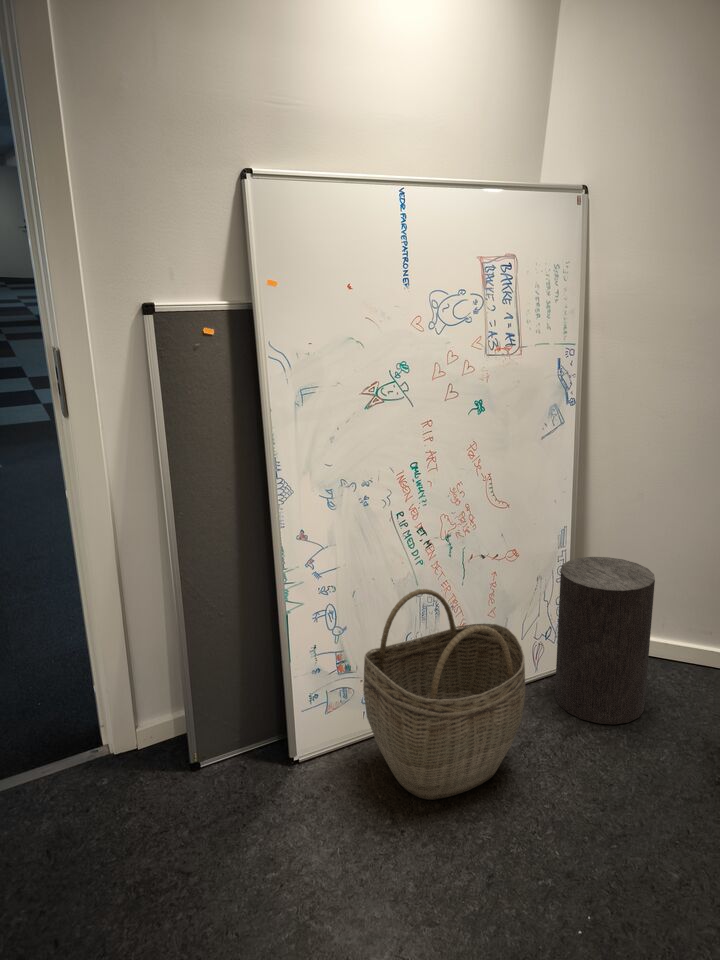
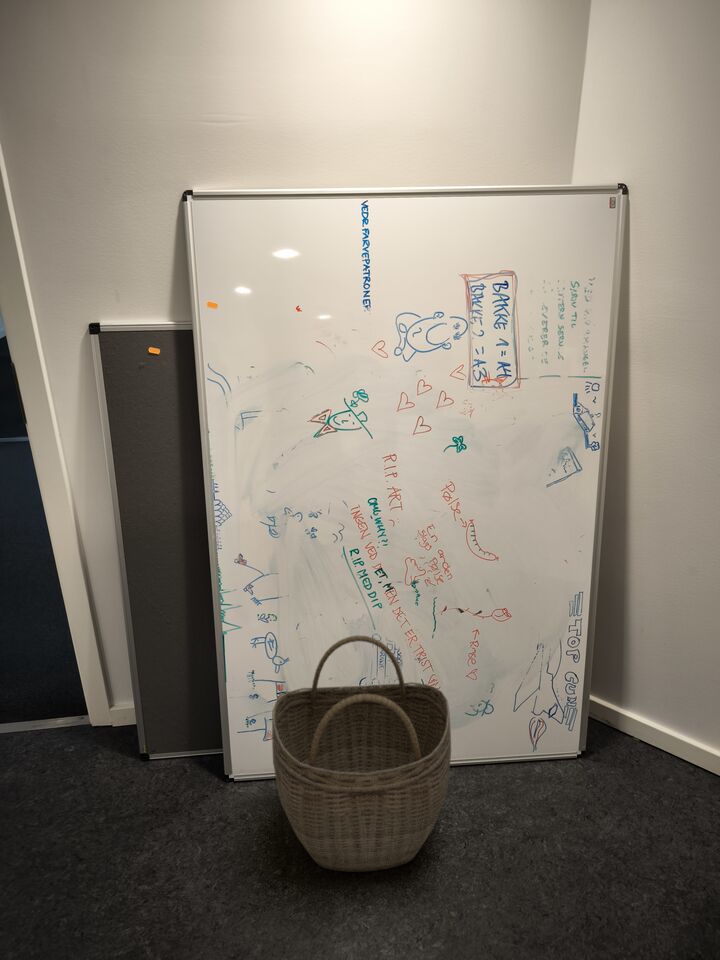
stool: present [555,557,655,724] -> none [541,631,668,848]

